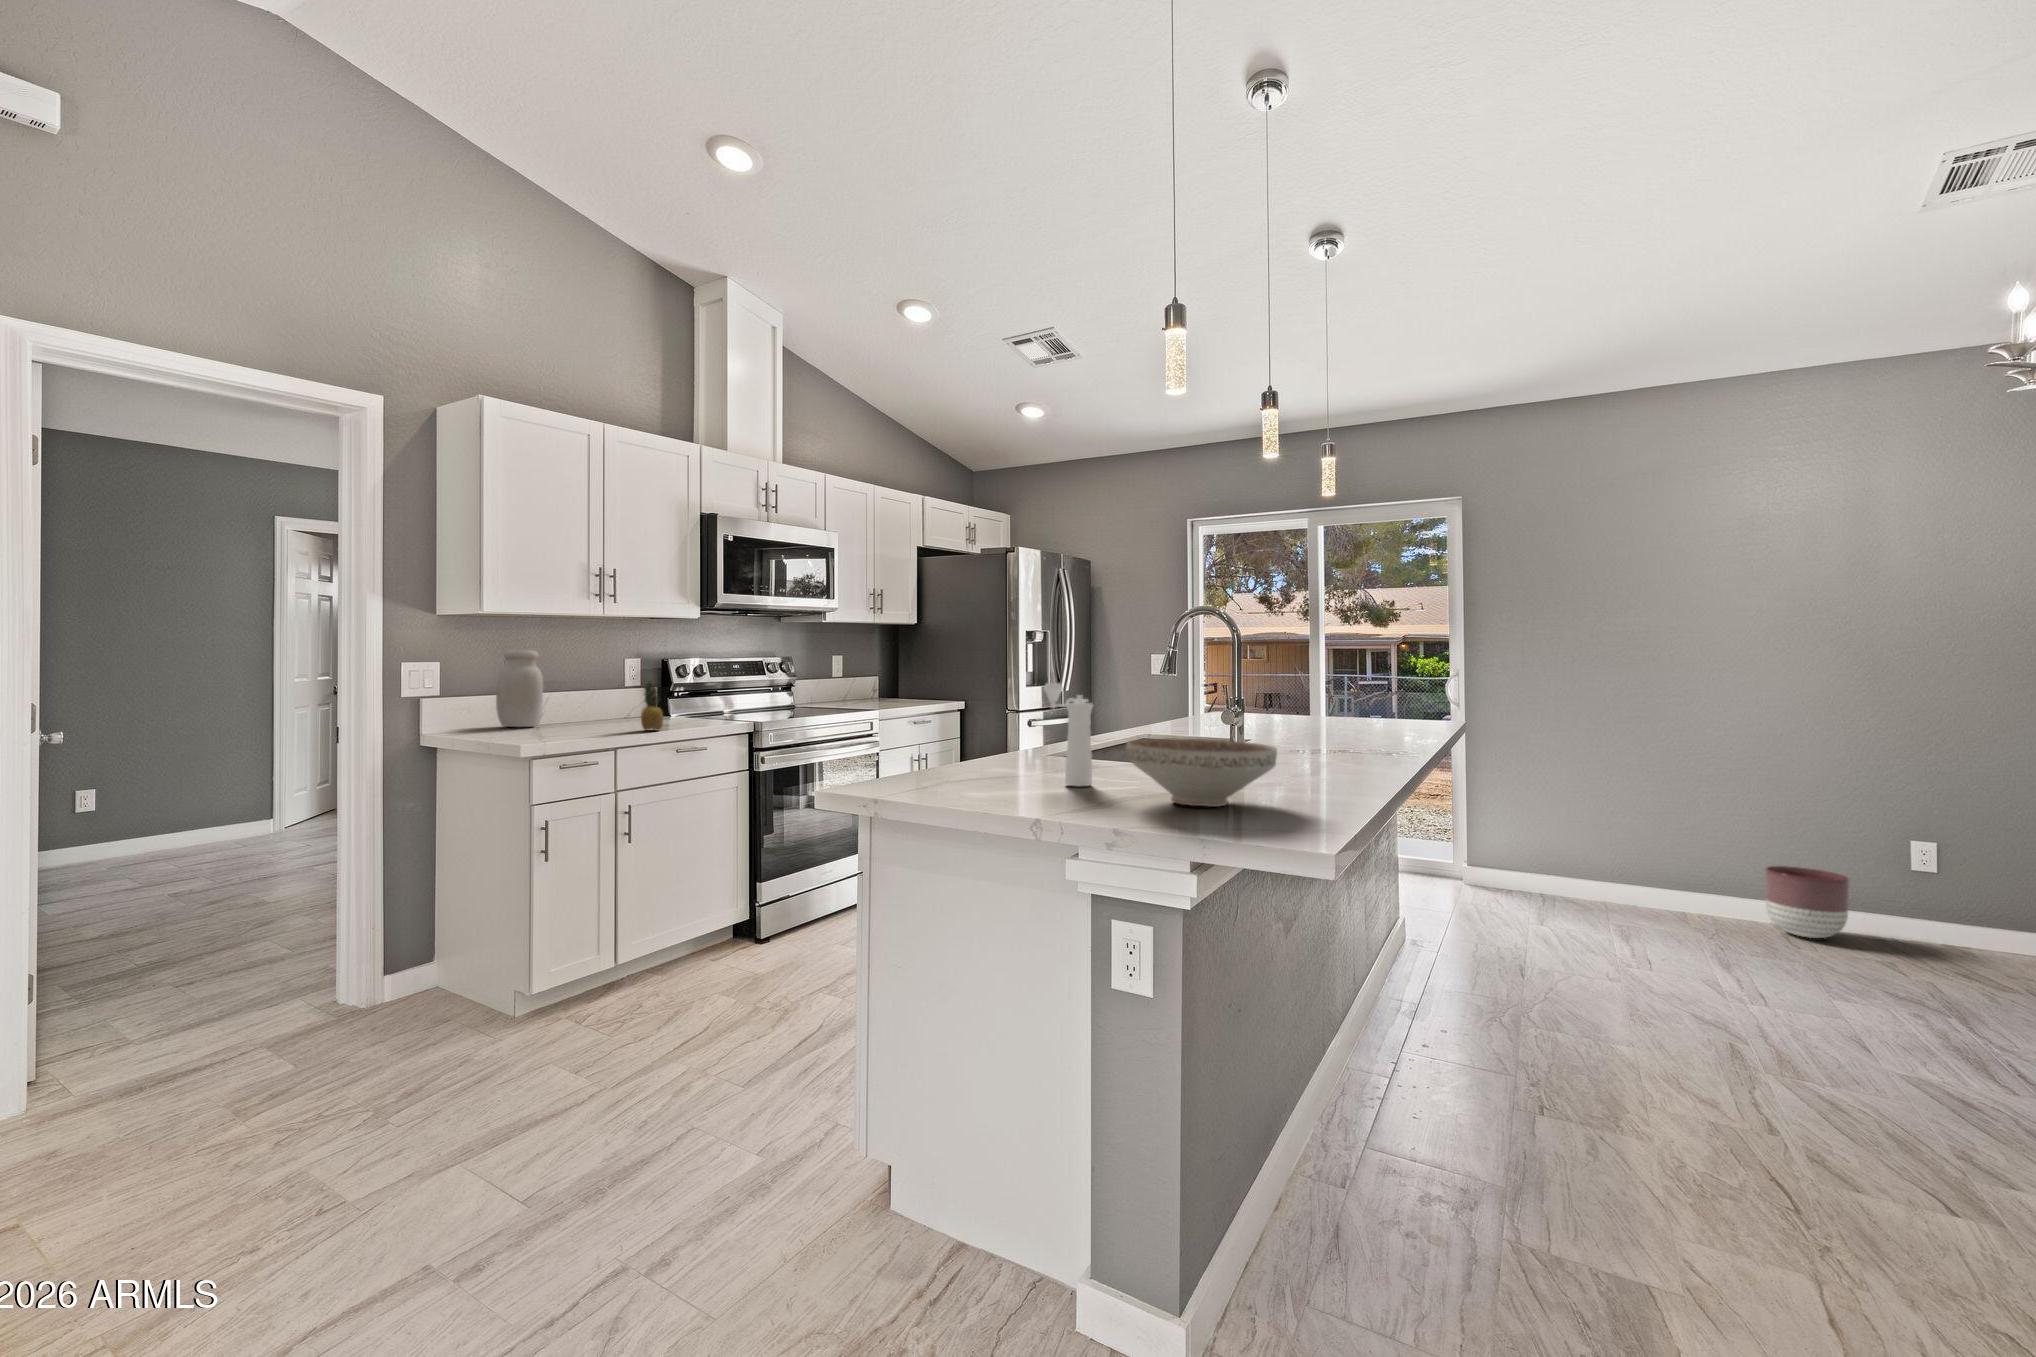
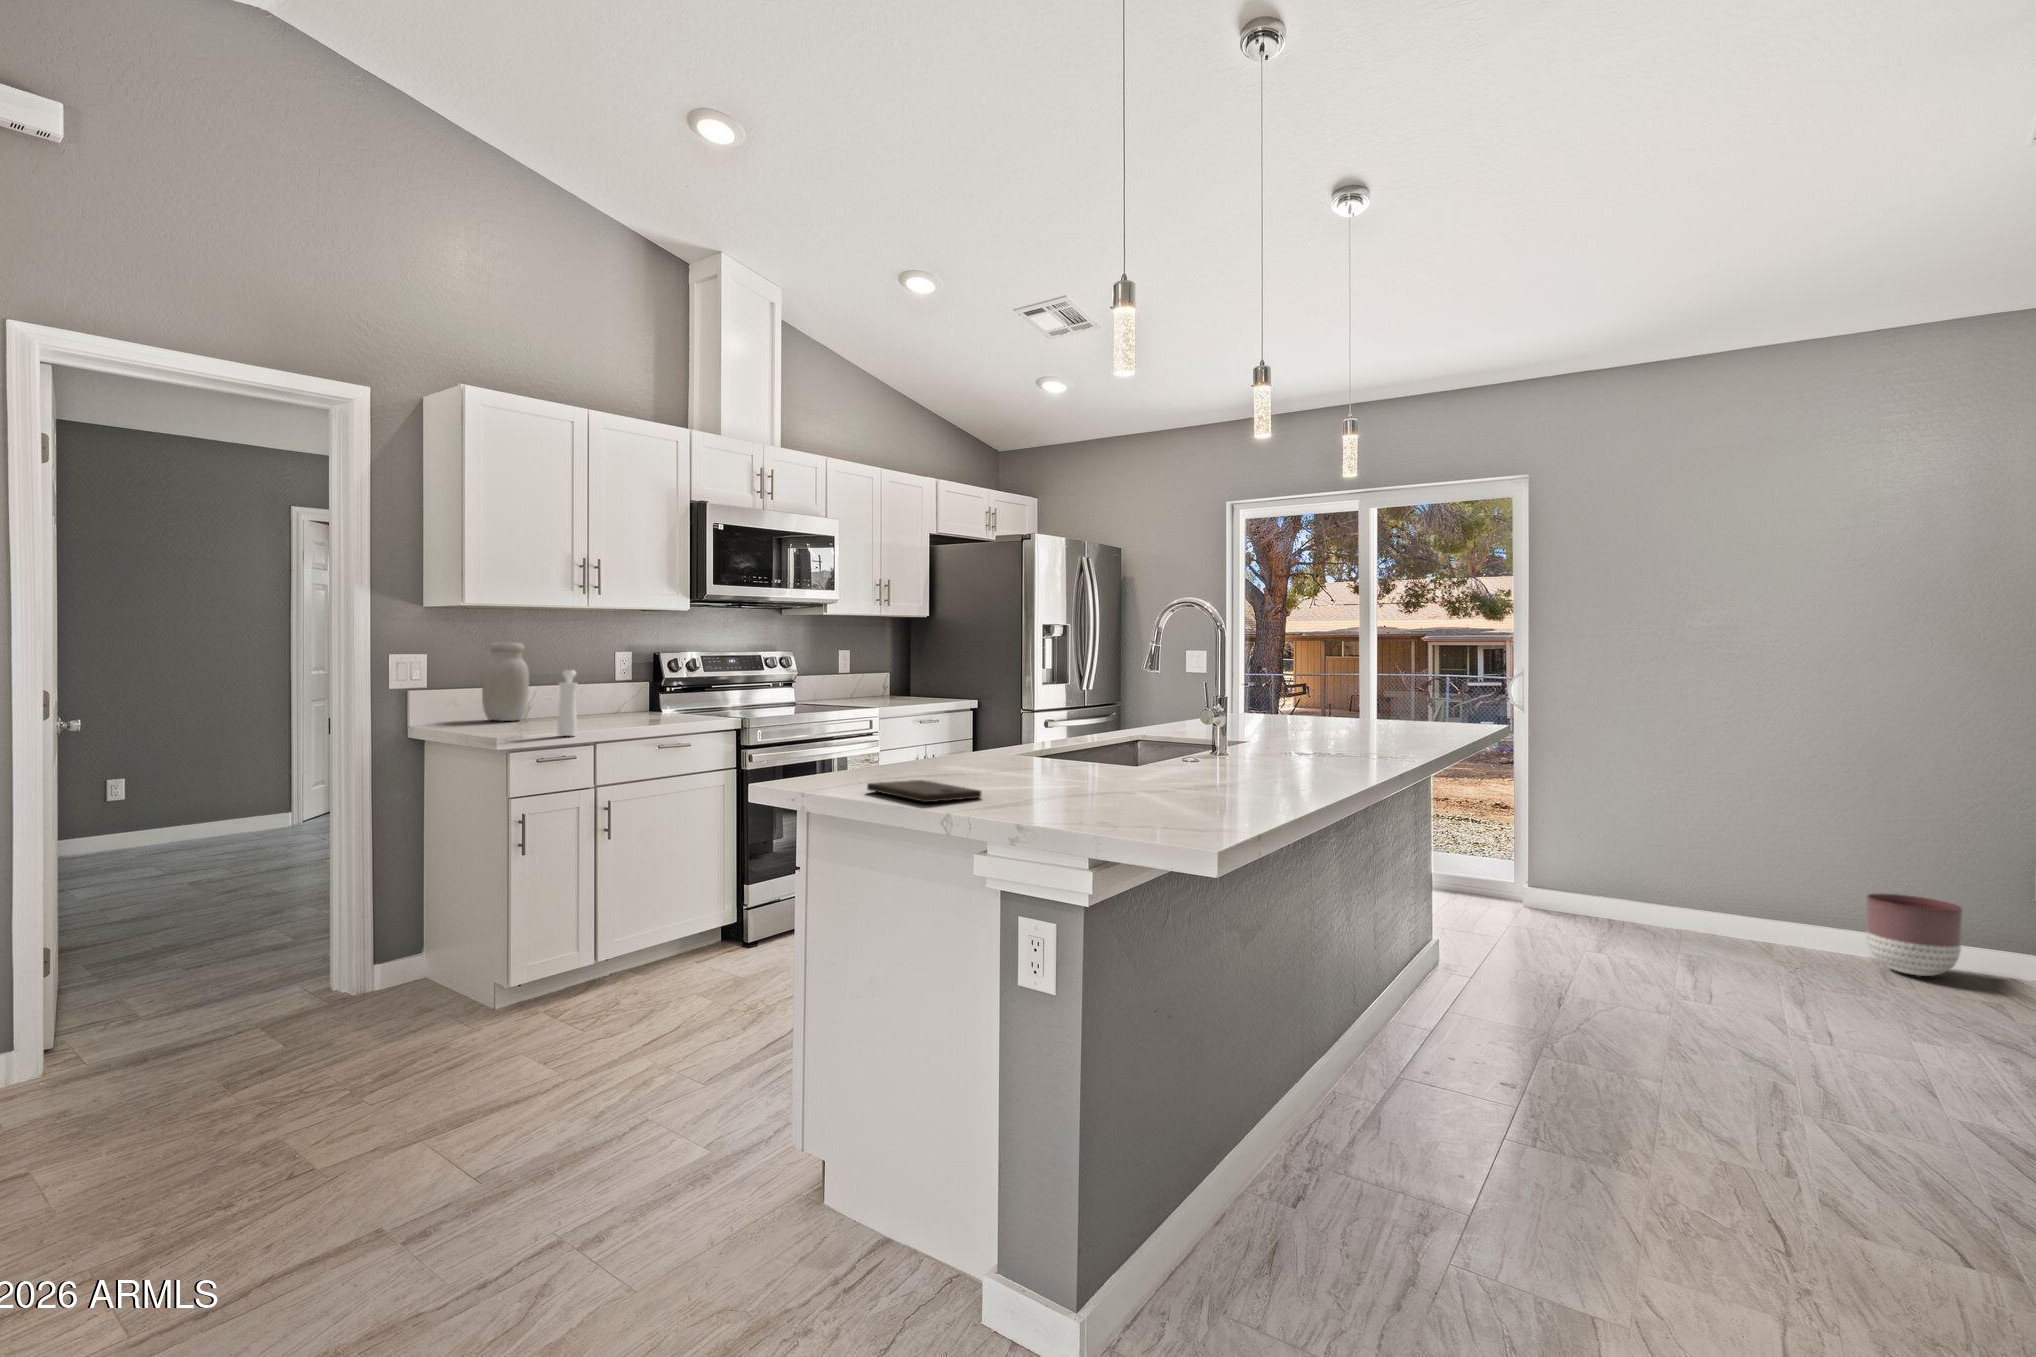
fruit: present [641,680,663,730] -> none [624,672,647,725]
pepper mill: present [1044,683,1093,786] -> present [557,670,577,736]
decorative bowl: present [1127,739,1277,807] -> none [1046,736,1196,805]
cutting board: none [940,783,1060,807] -> present [867,780,982,802]

